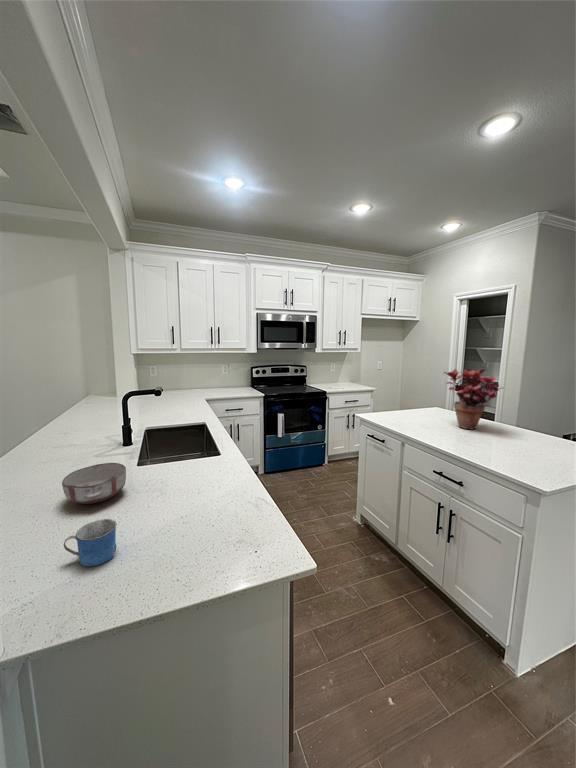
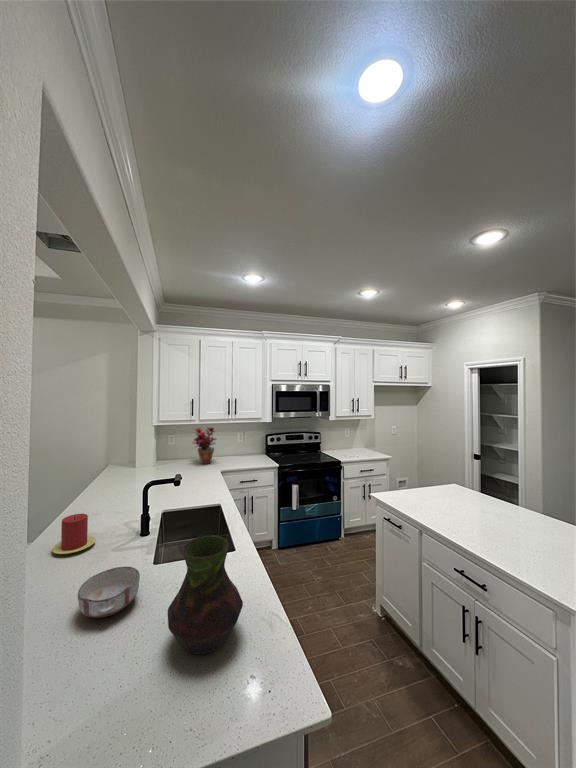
potted plant: present [444,368,499,430] -> present [192,427,216,464]
candle: none [32,423,78,460] -> present [52,514,96,554]
vase: none [156,423,232,527] -> present [168,535,243,654]
mug: present [64,519,117,566] -> none [74,647,127,708]

